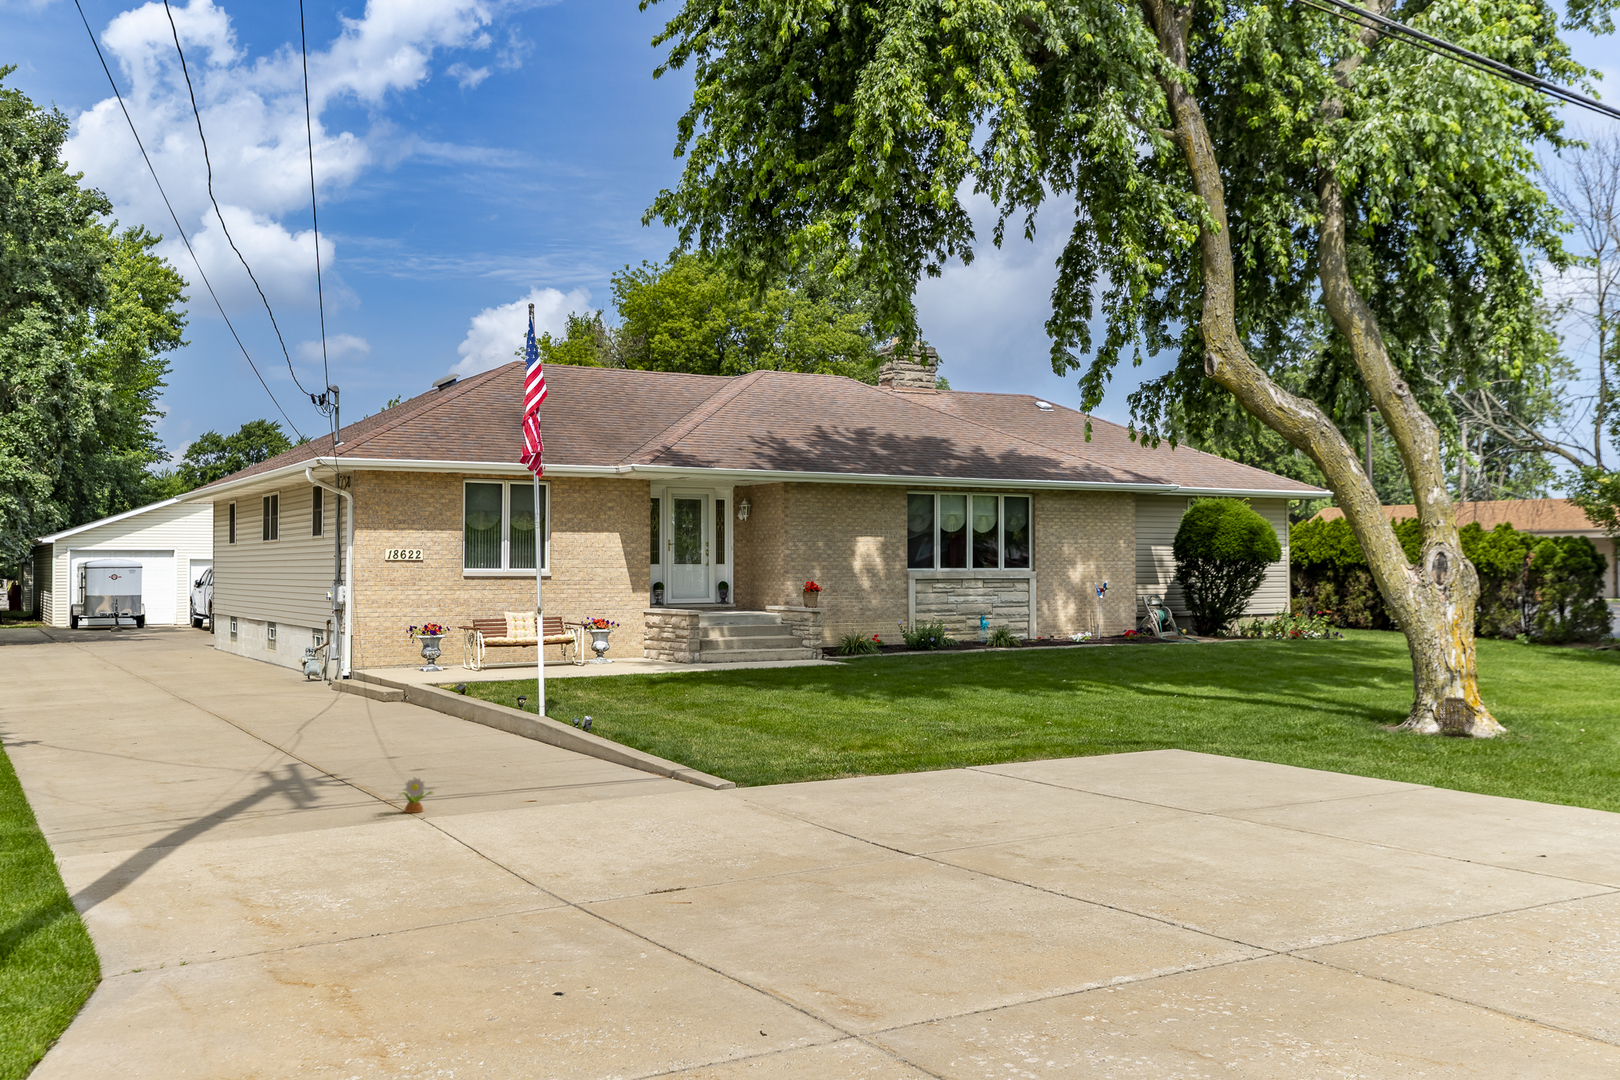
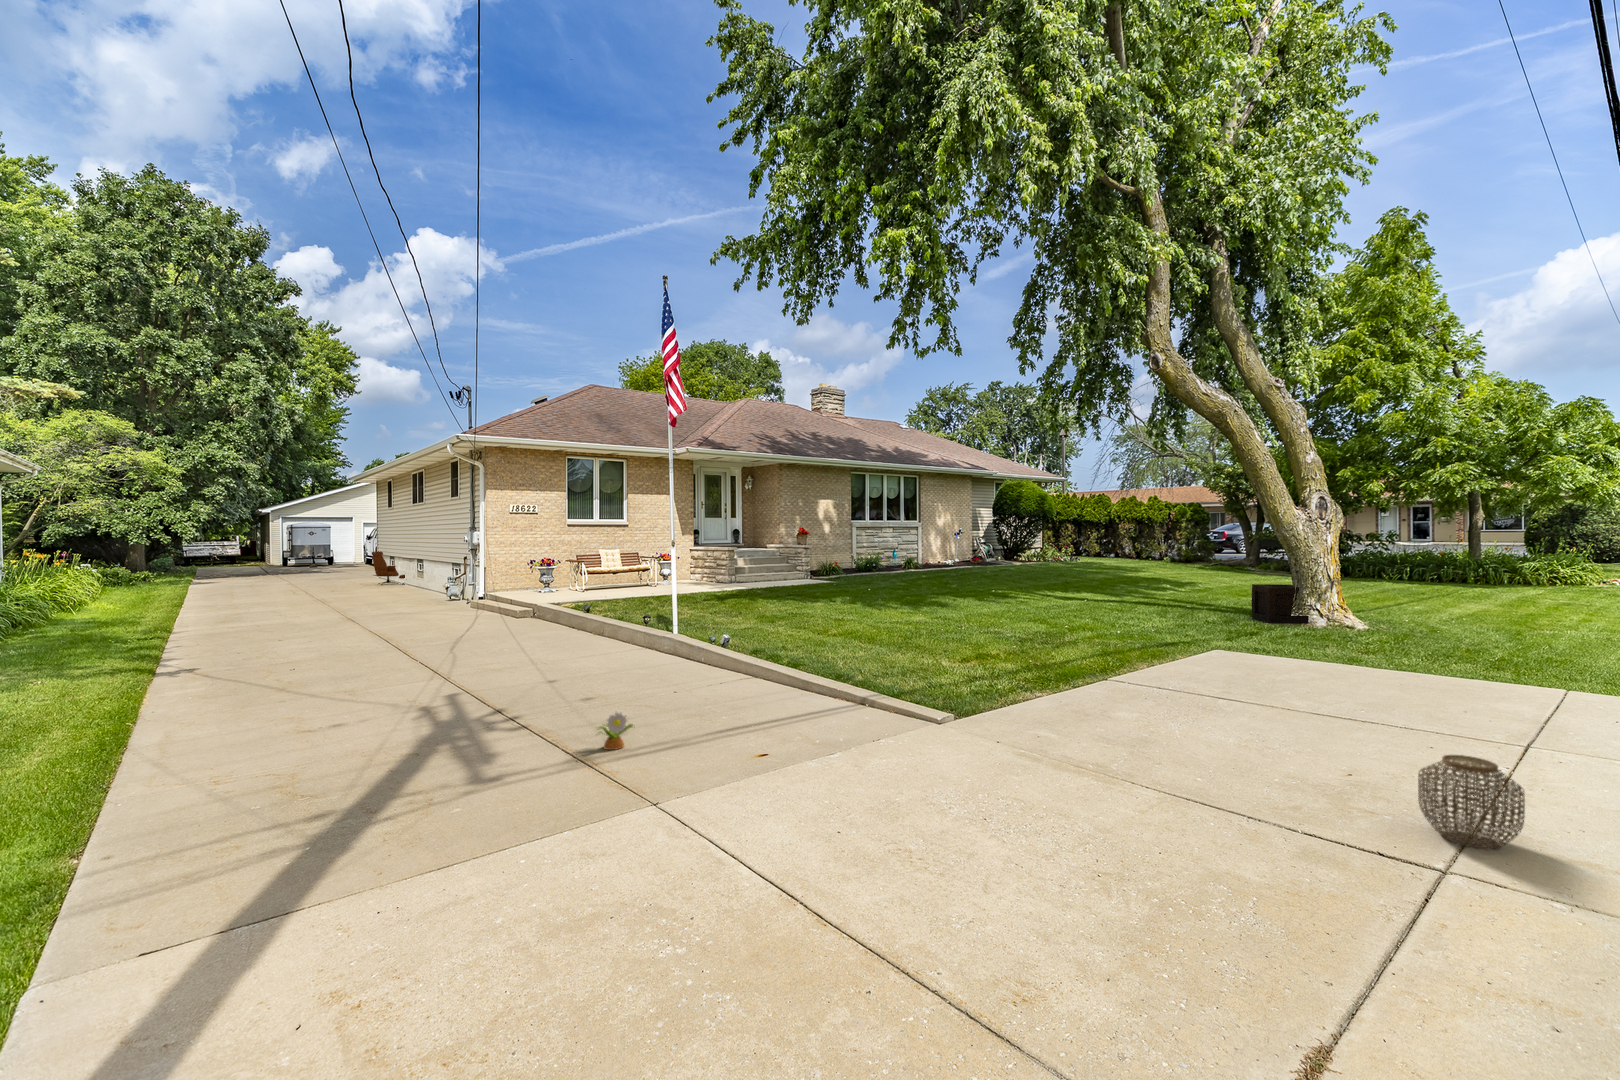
lounge chair: none [201,608,261,658] -> present [372,552,405,585]
wooden crate: none [1356,676,1417,732] -> present [1252,584,1309,624]
woven basket: present [1436,697,1475,736] -> present [1418,755,1525,849]

